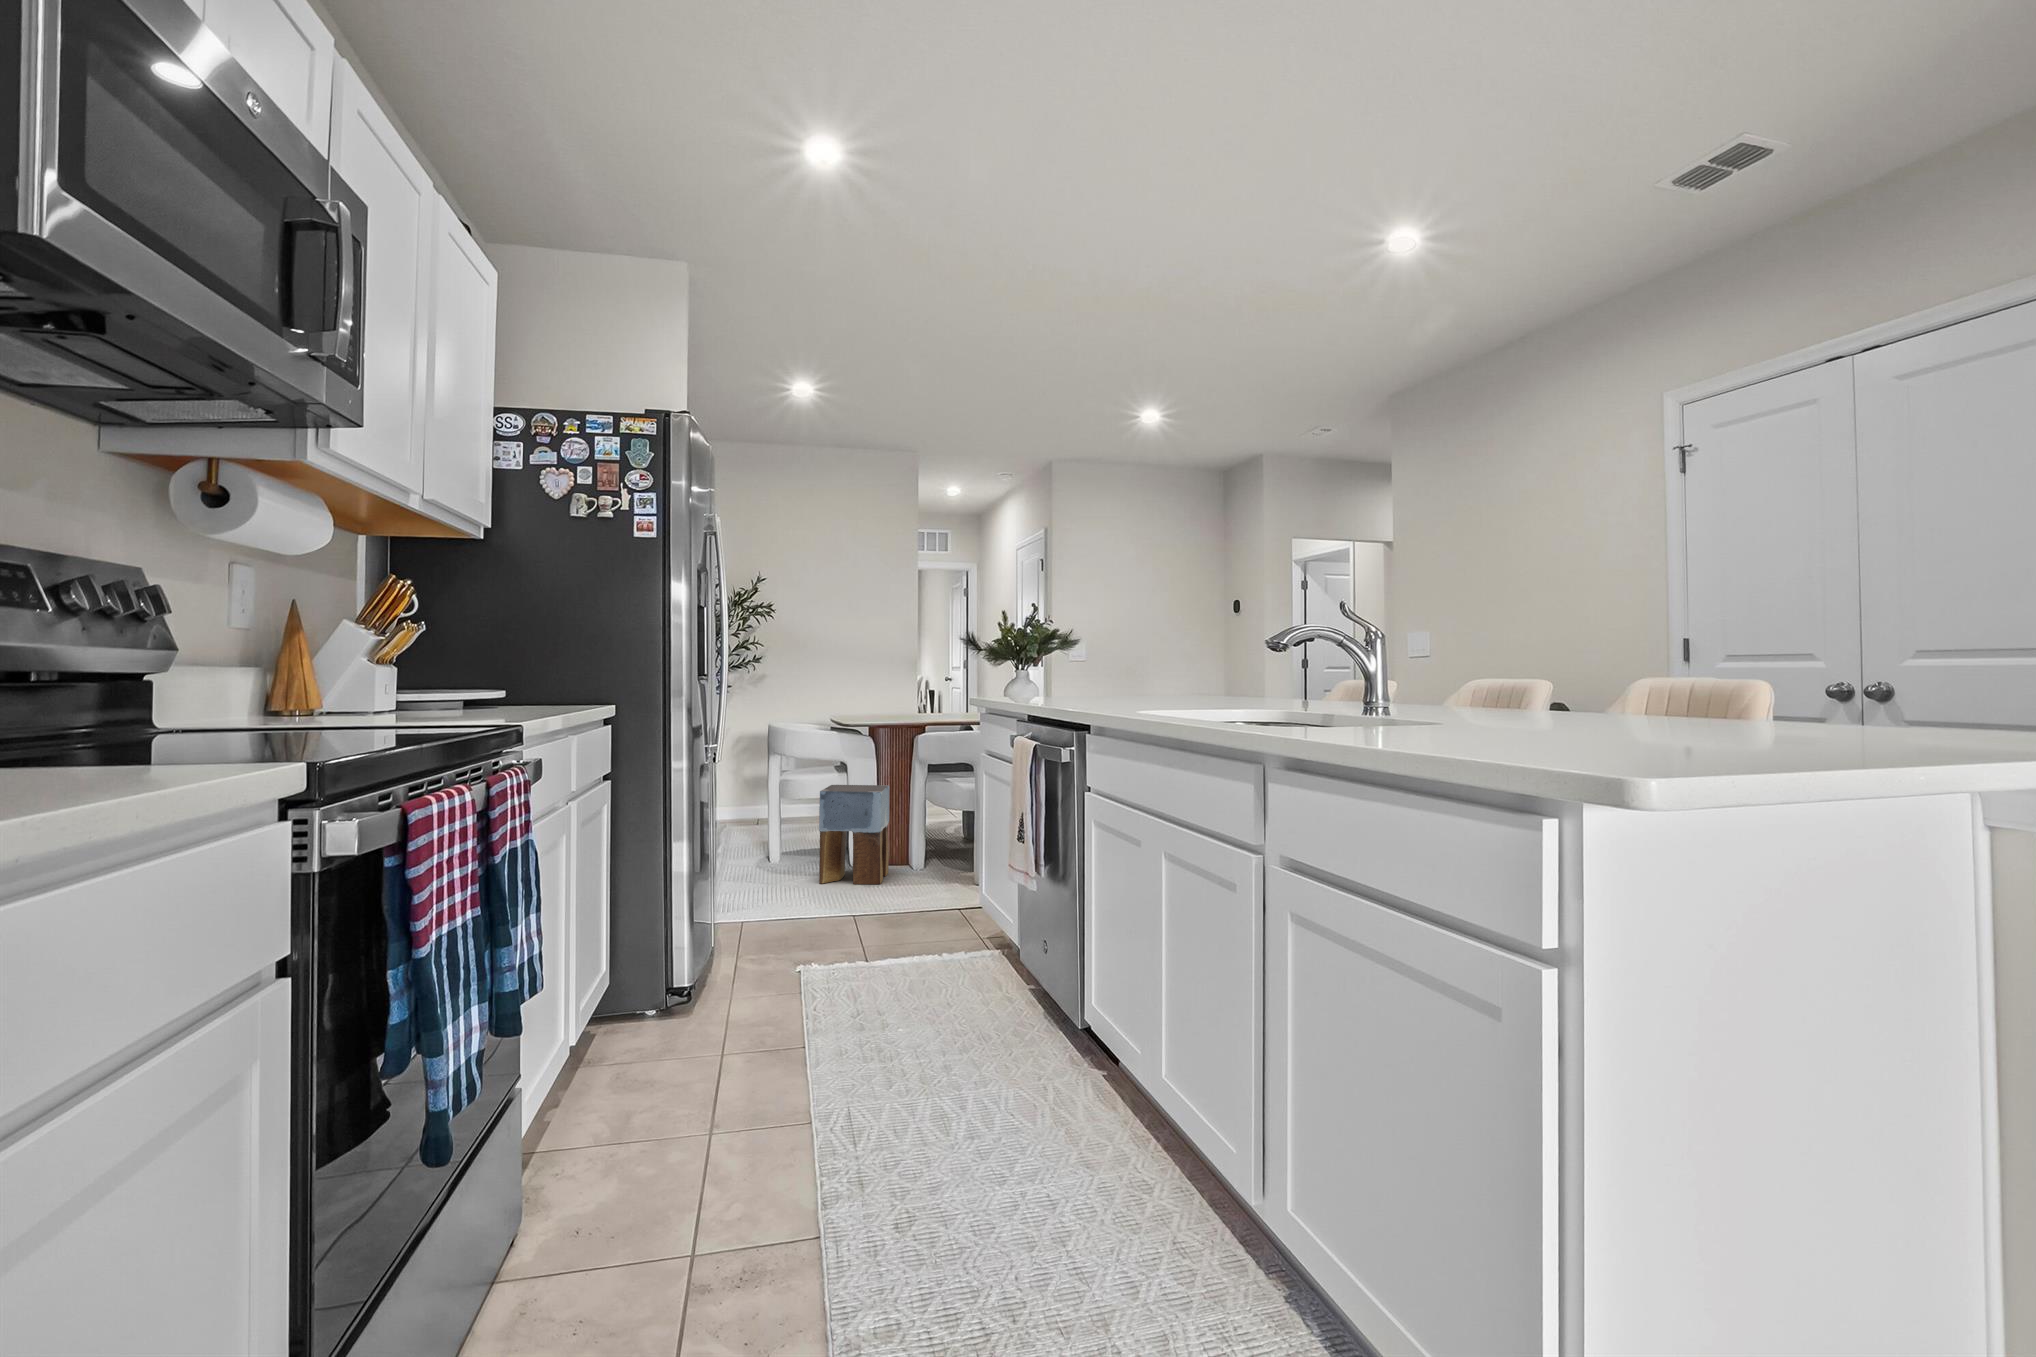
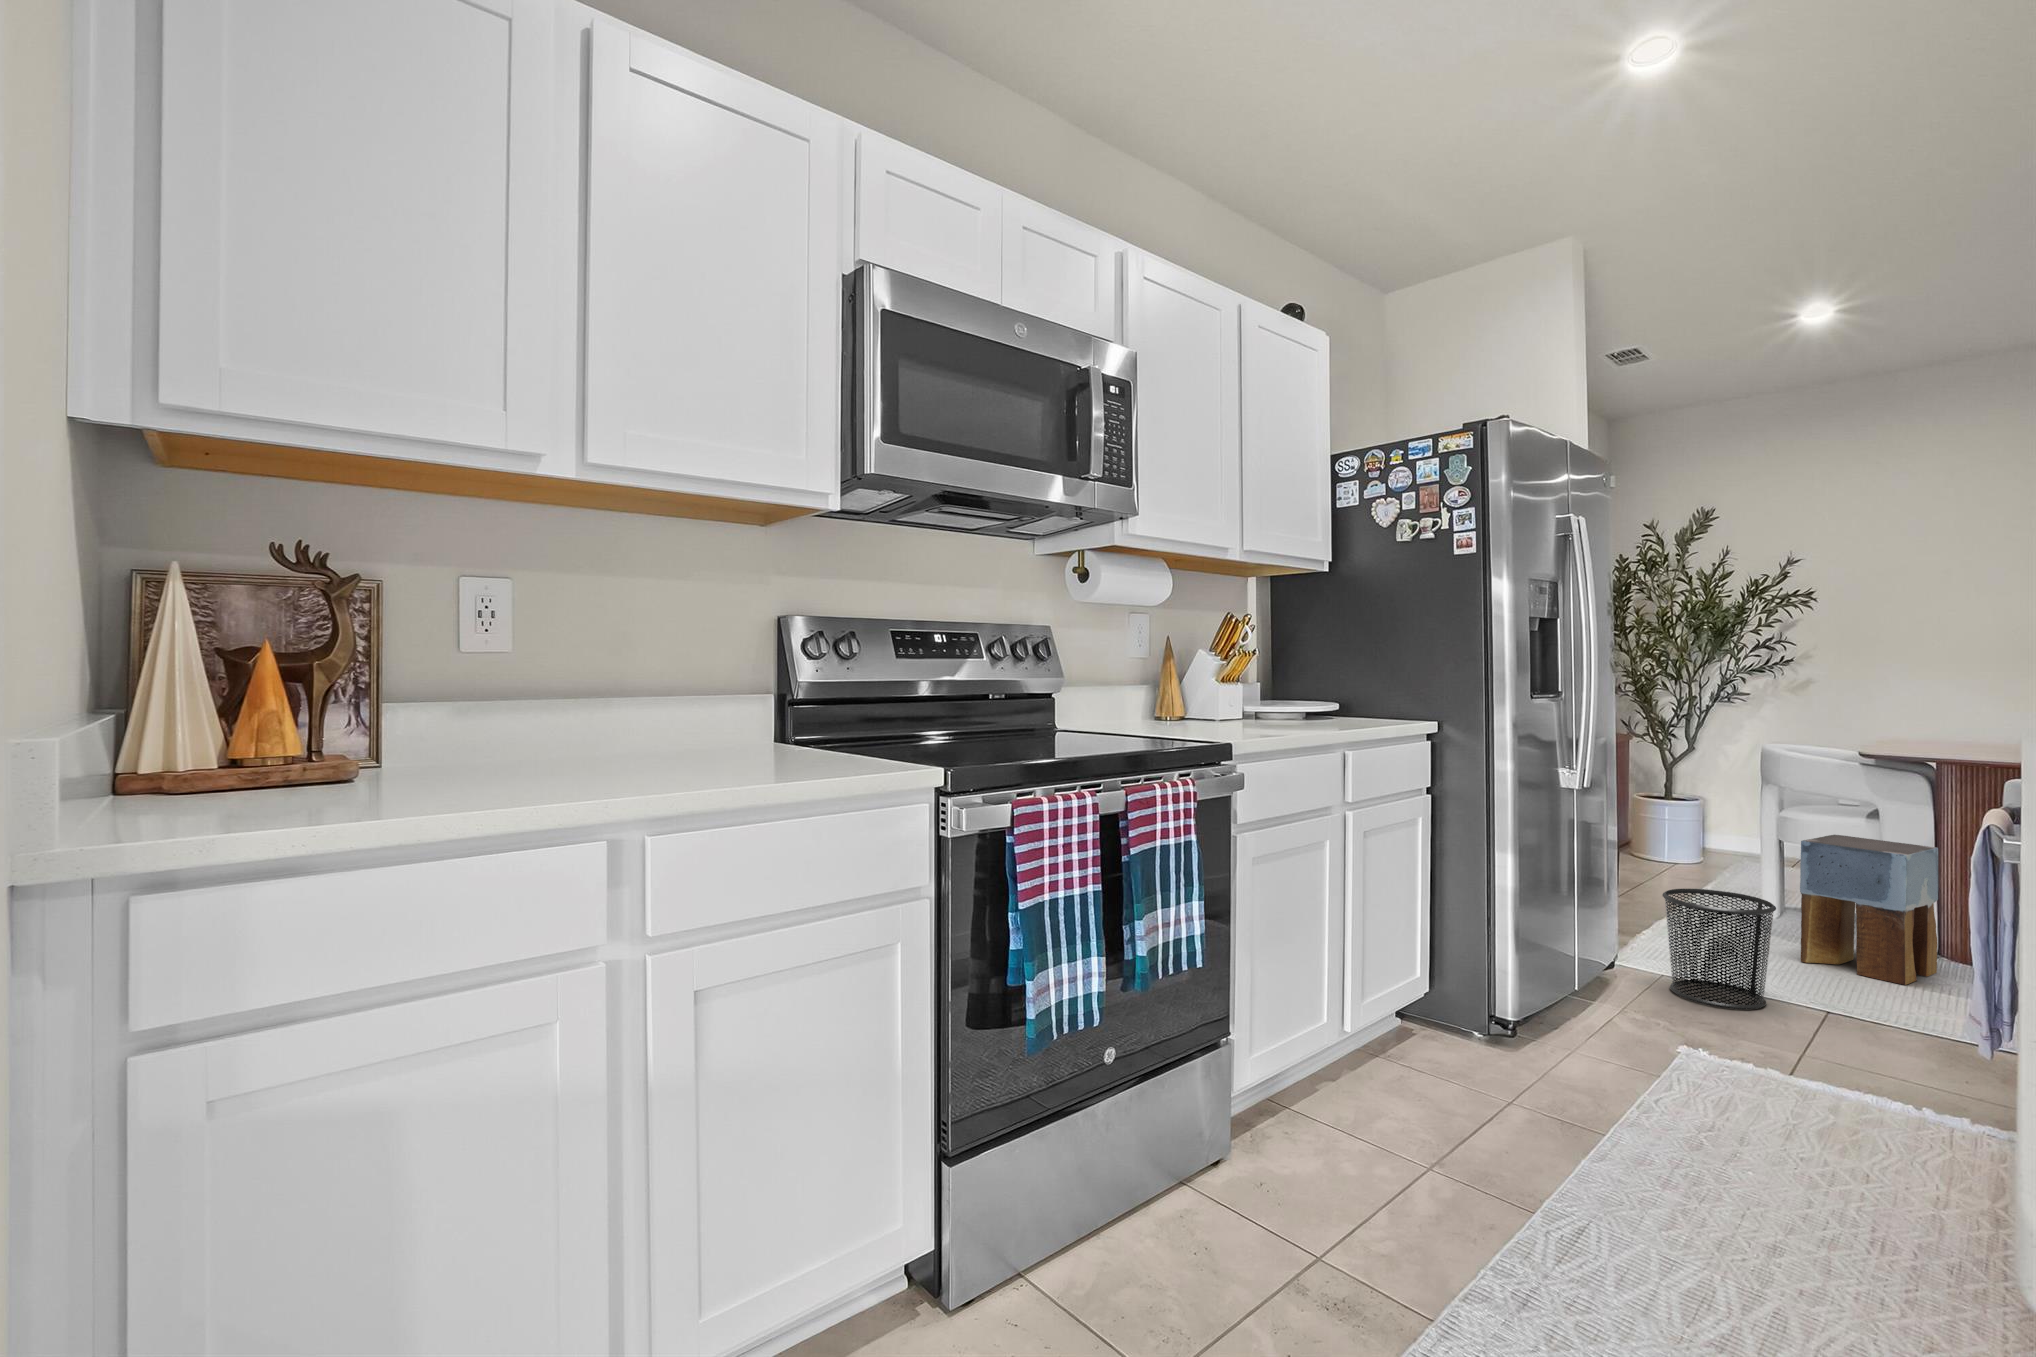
waste bin: none [755,836,830,929] -> present [1662,889,1776,1009]

